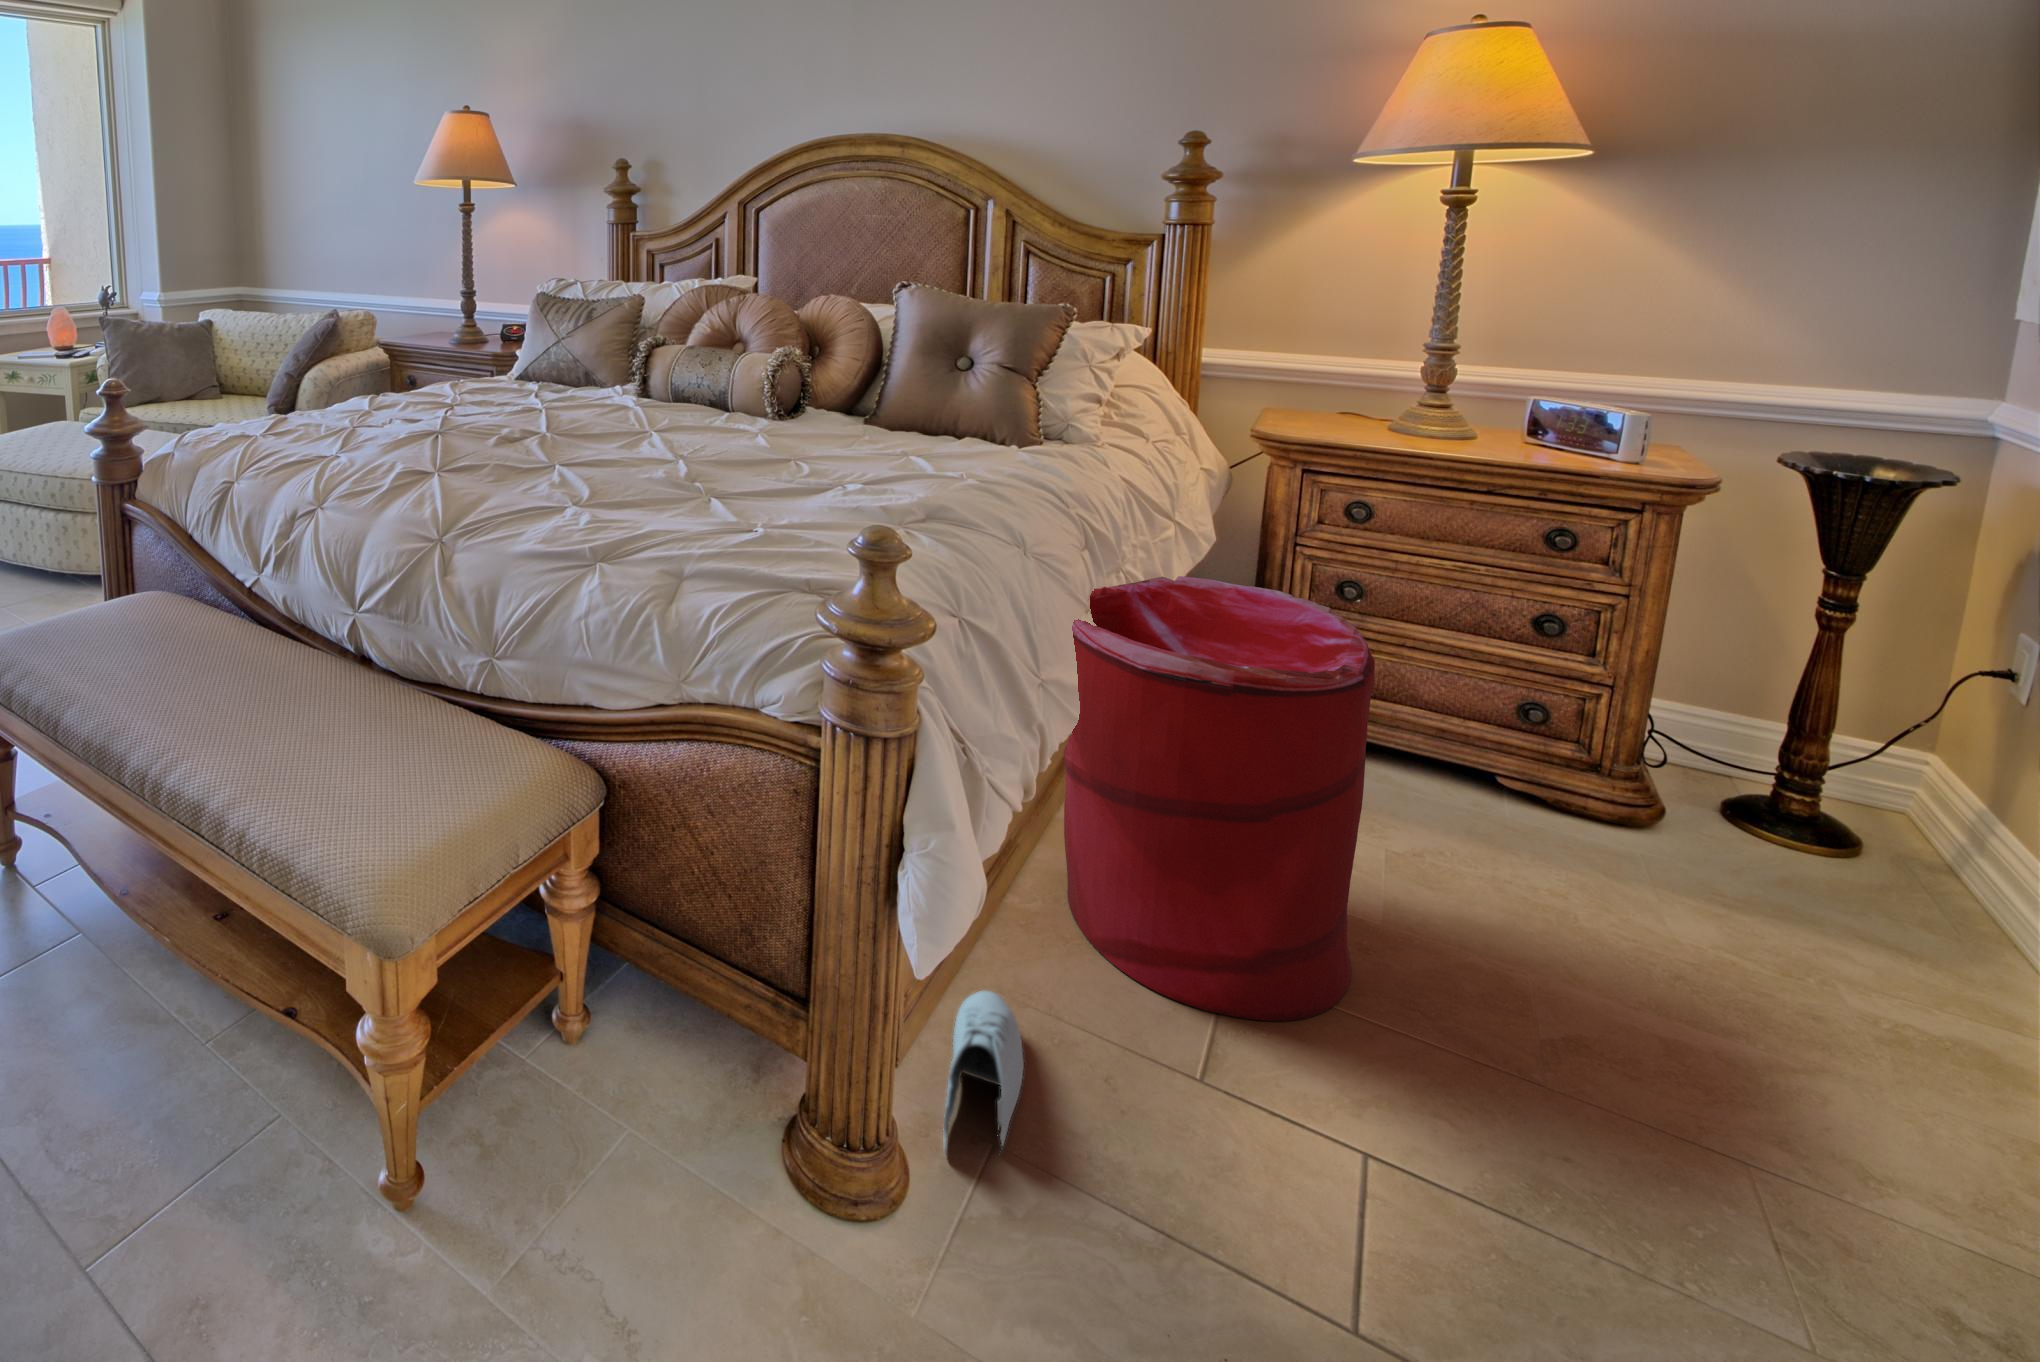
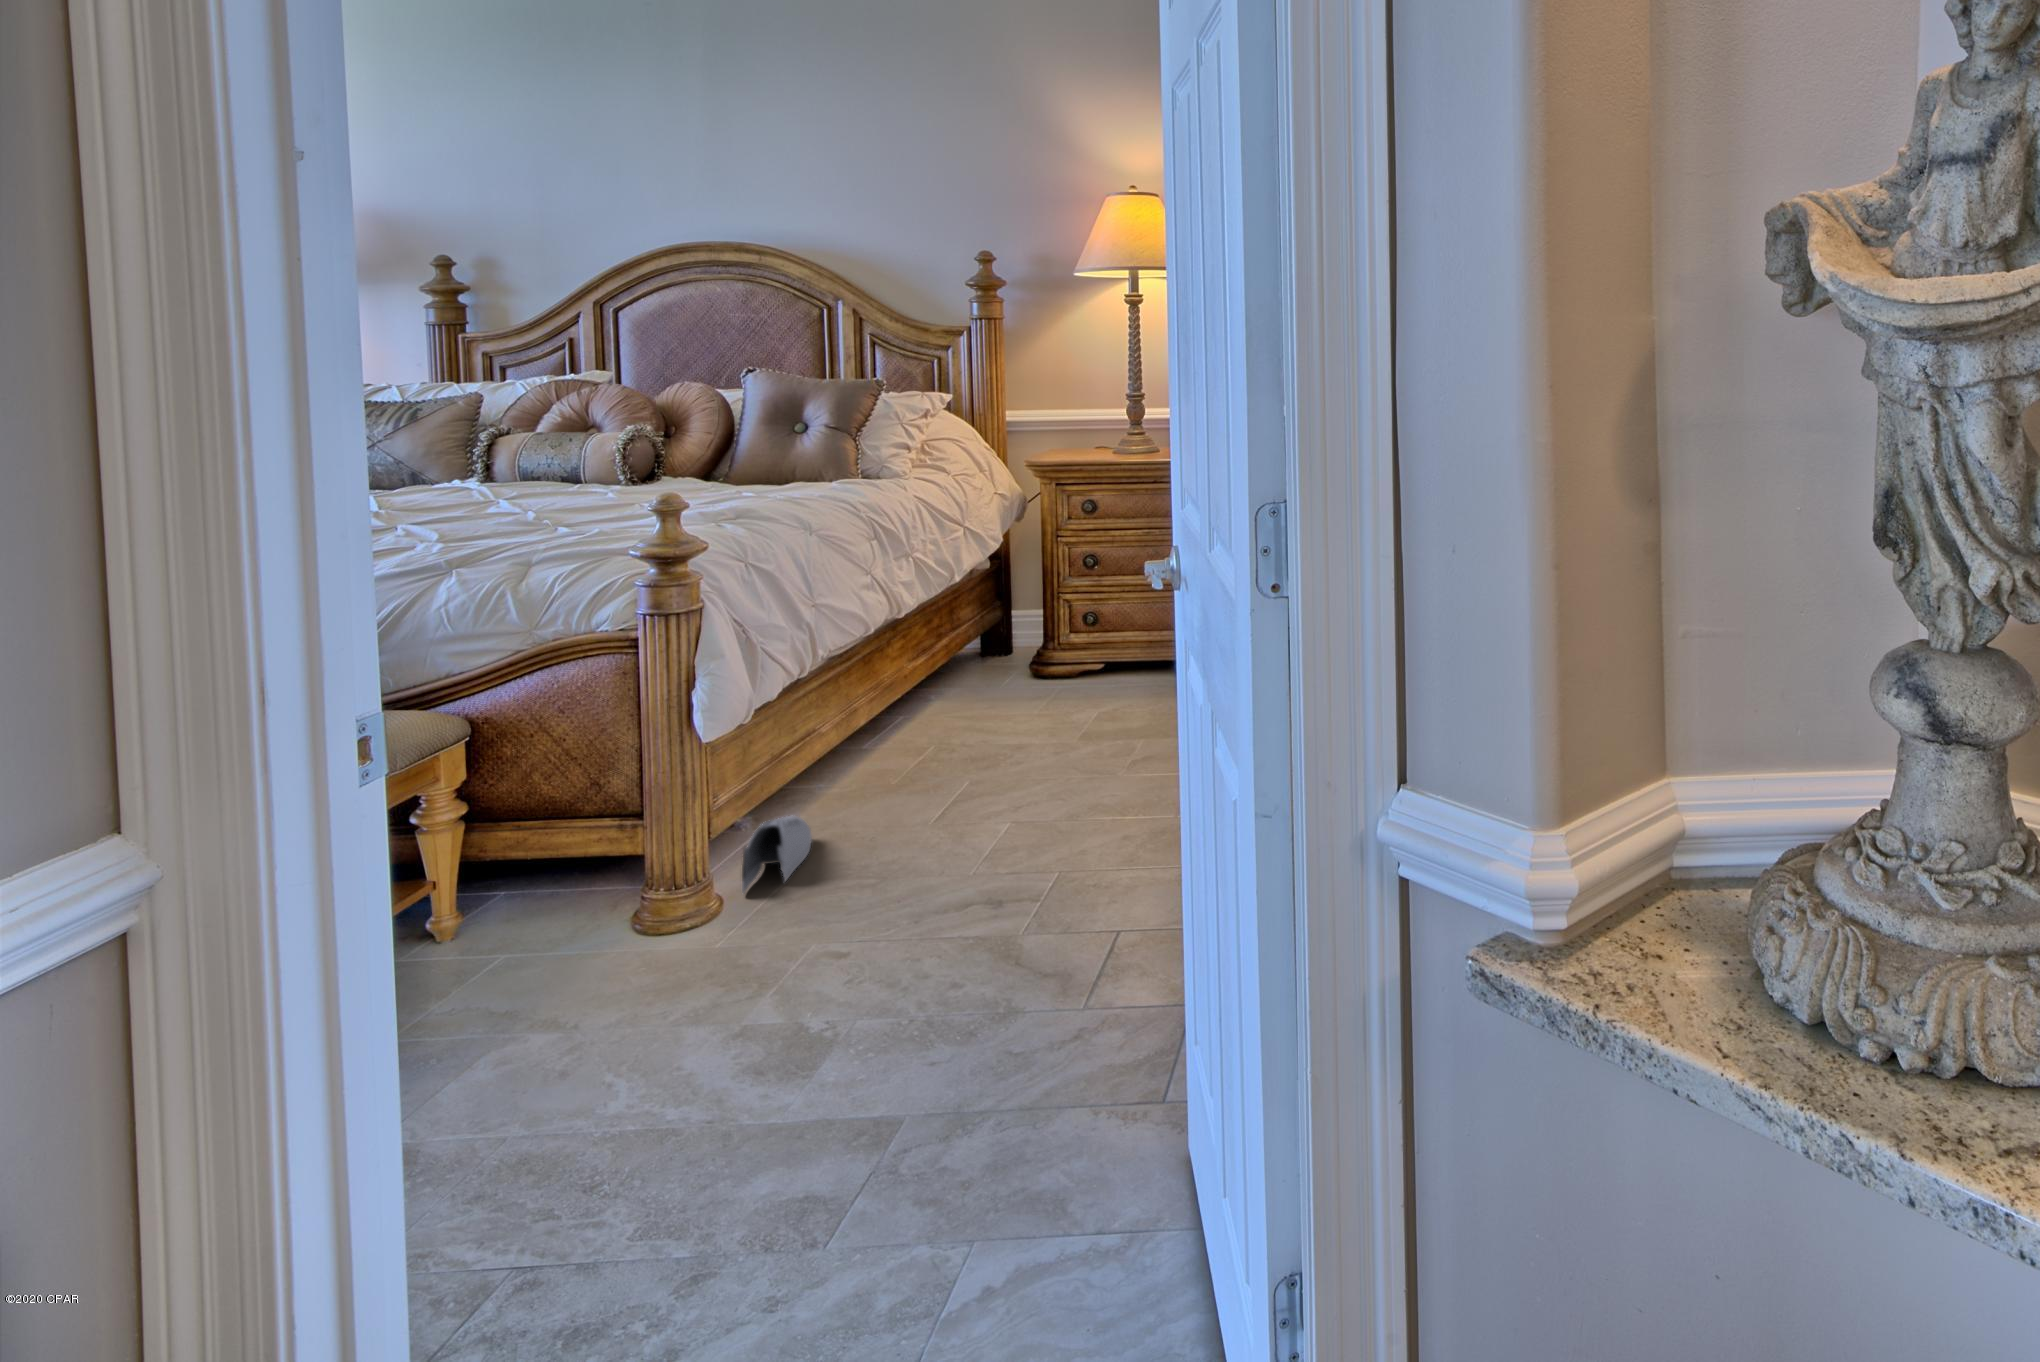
laundry hamper: present [1063,576,1375,1021] -> none [846,539,1044,798]

